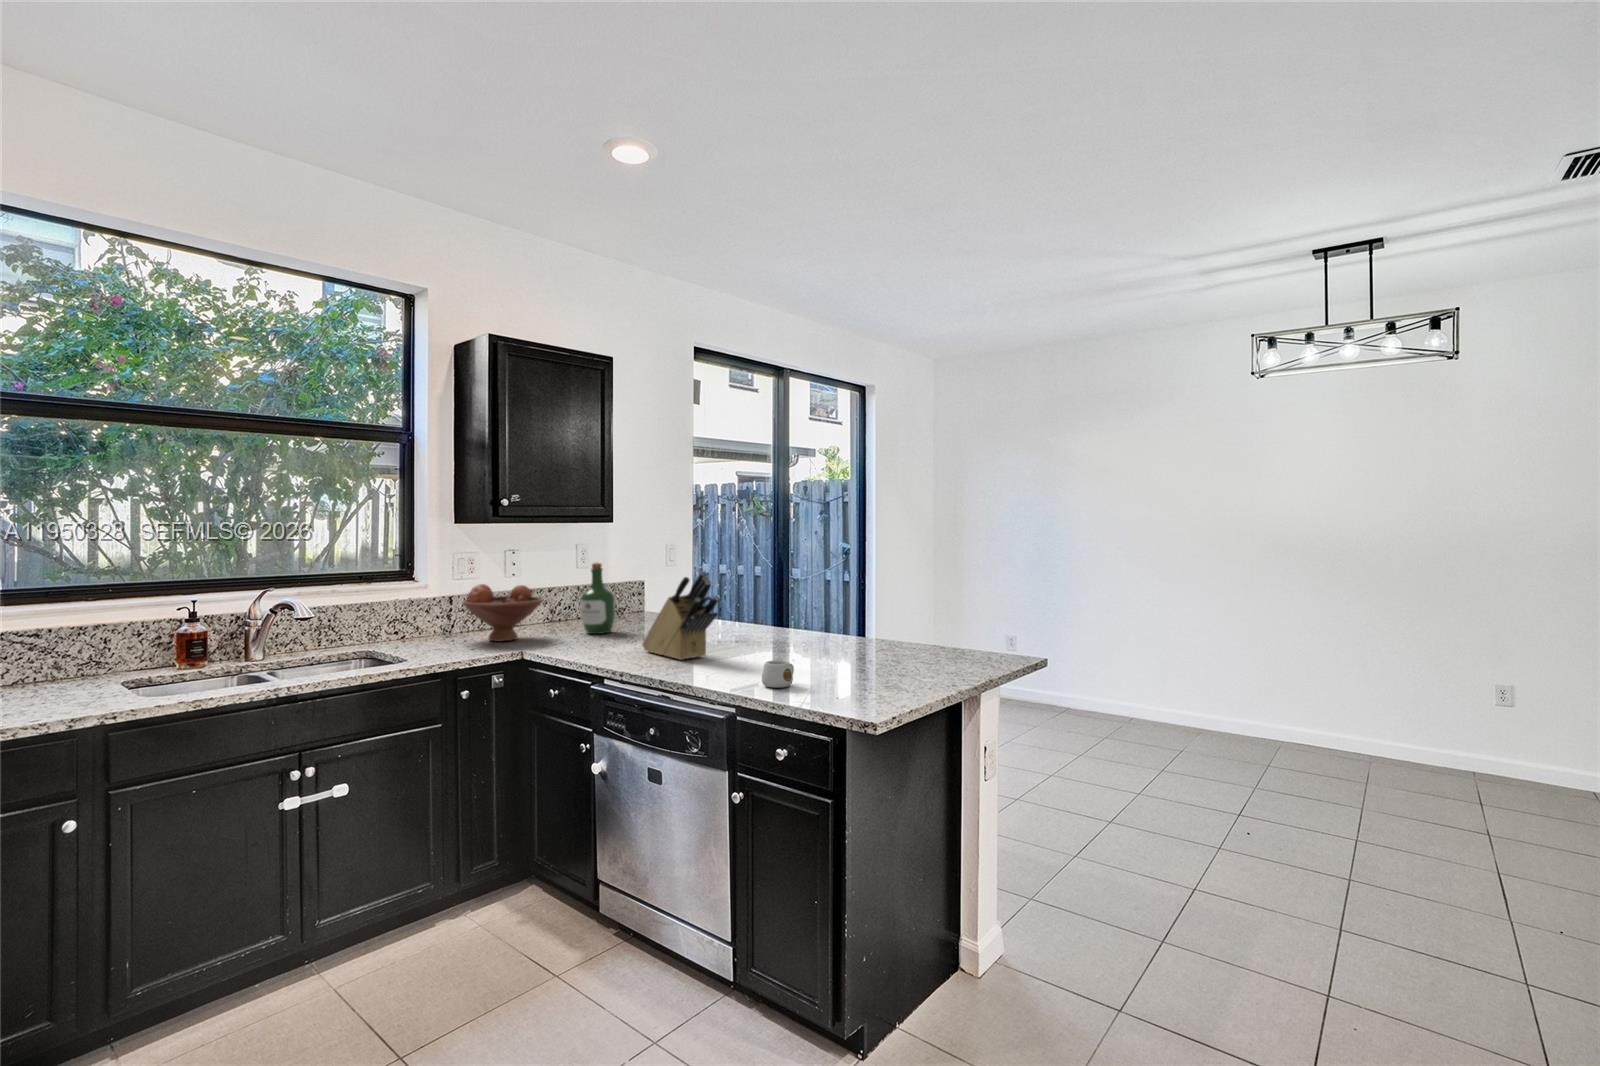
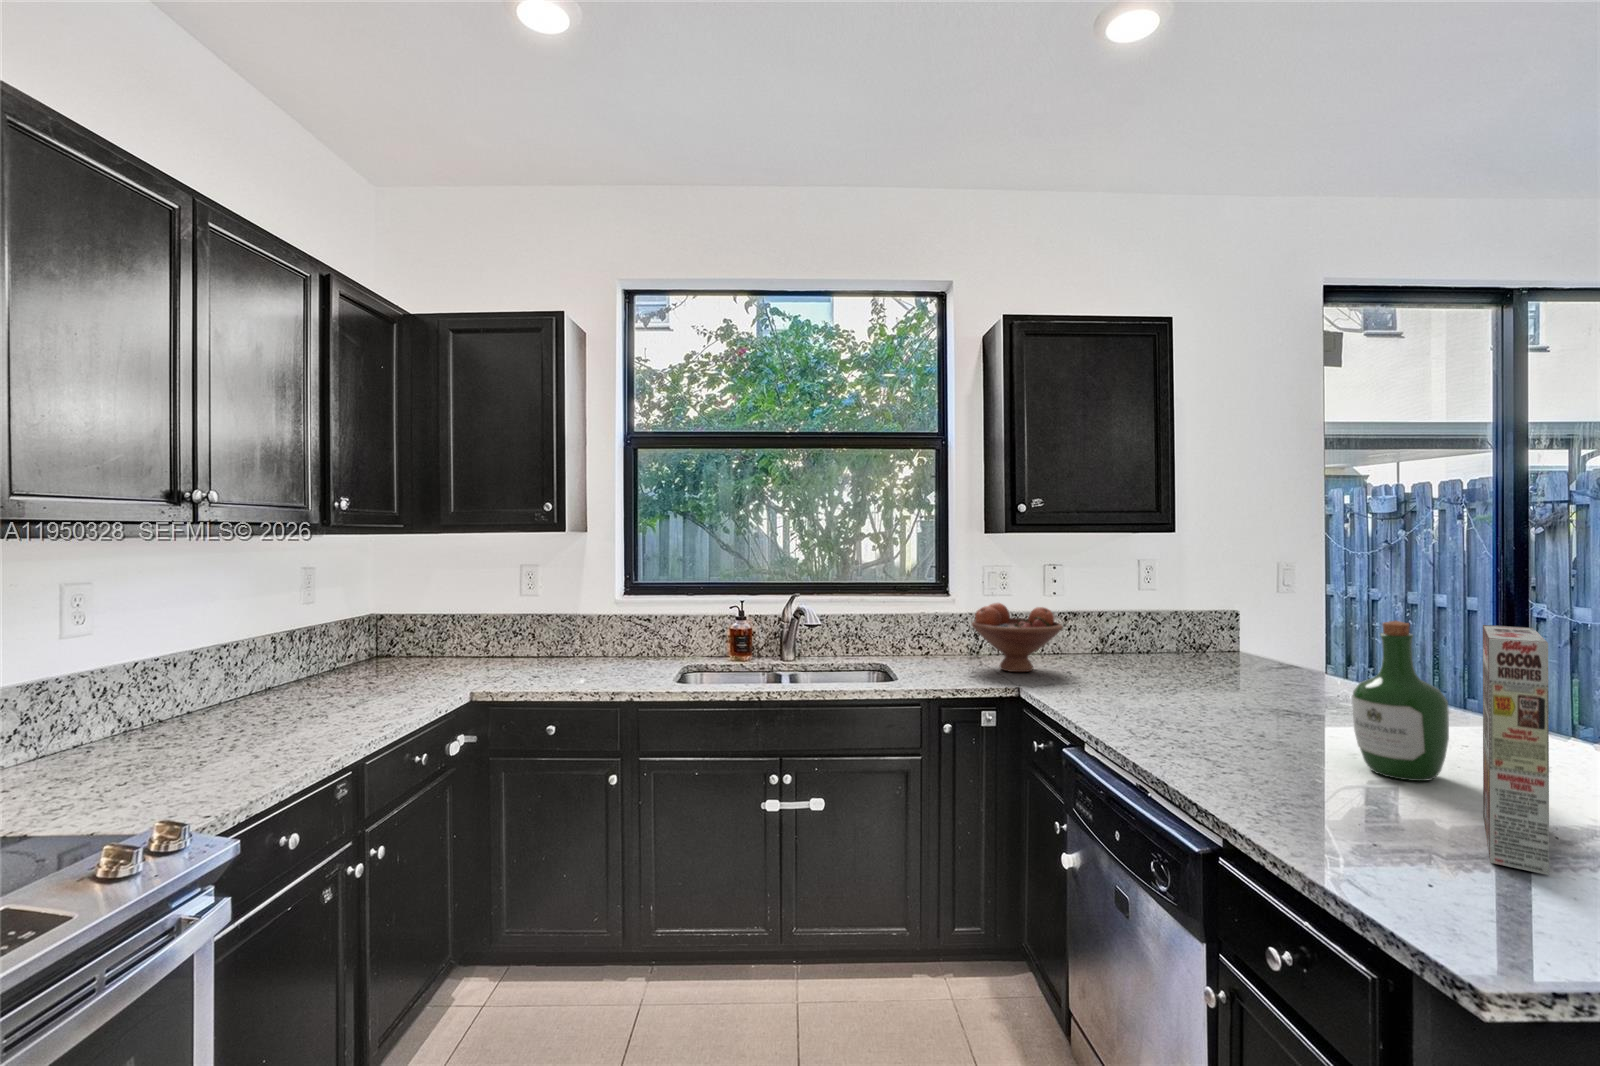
wine bottle: present [580,563,615,634] -> present [1352,620,1449,781]
knife block: present [642,571,719,660] -> none [1165,607,1272,745]
cereal box: none [815,571,848,680] -> present [1483,625,1549,875]
mug: present [762,660,794,688] -> none [1305,791,1391,853]

